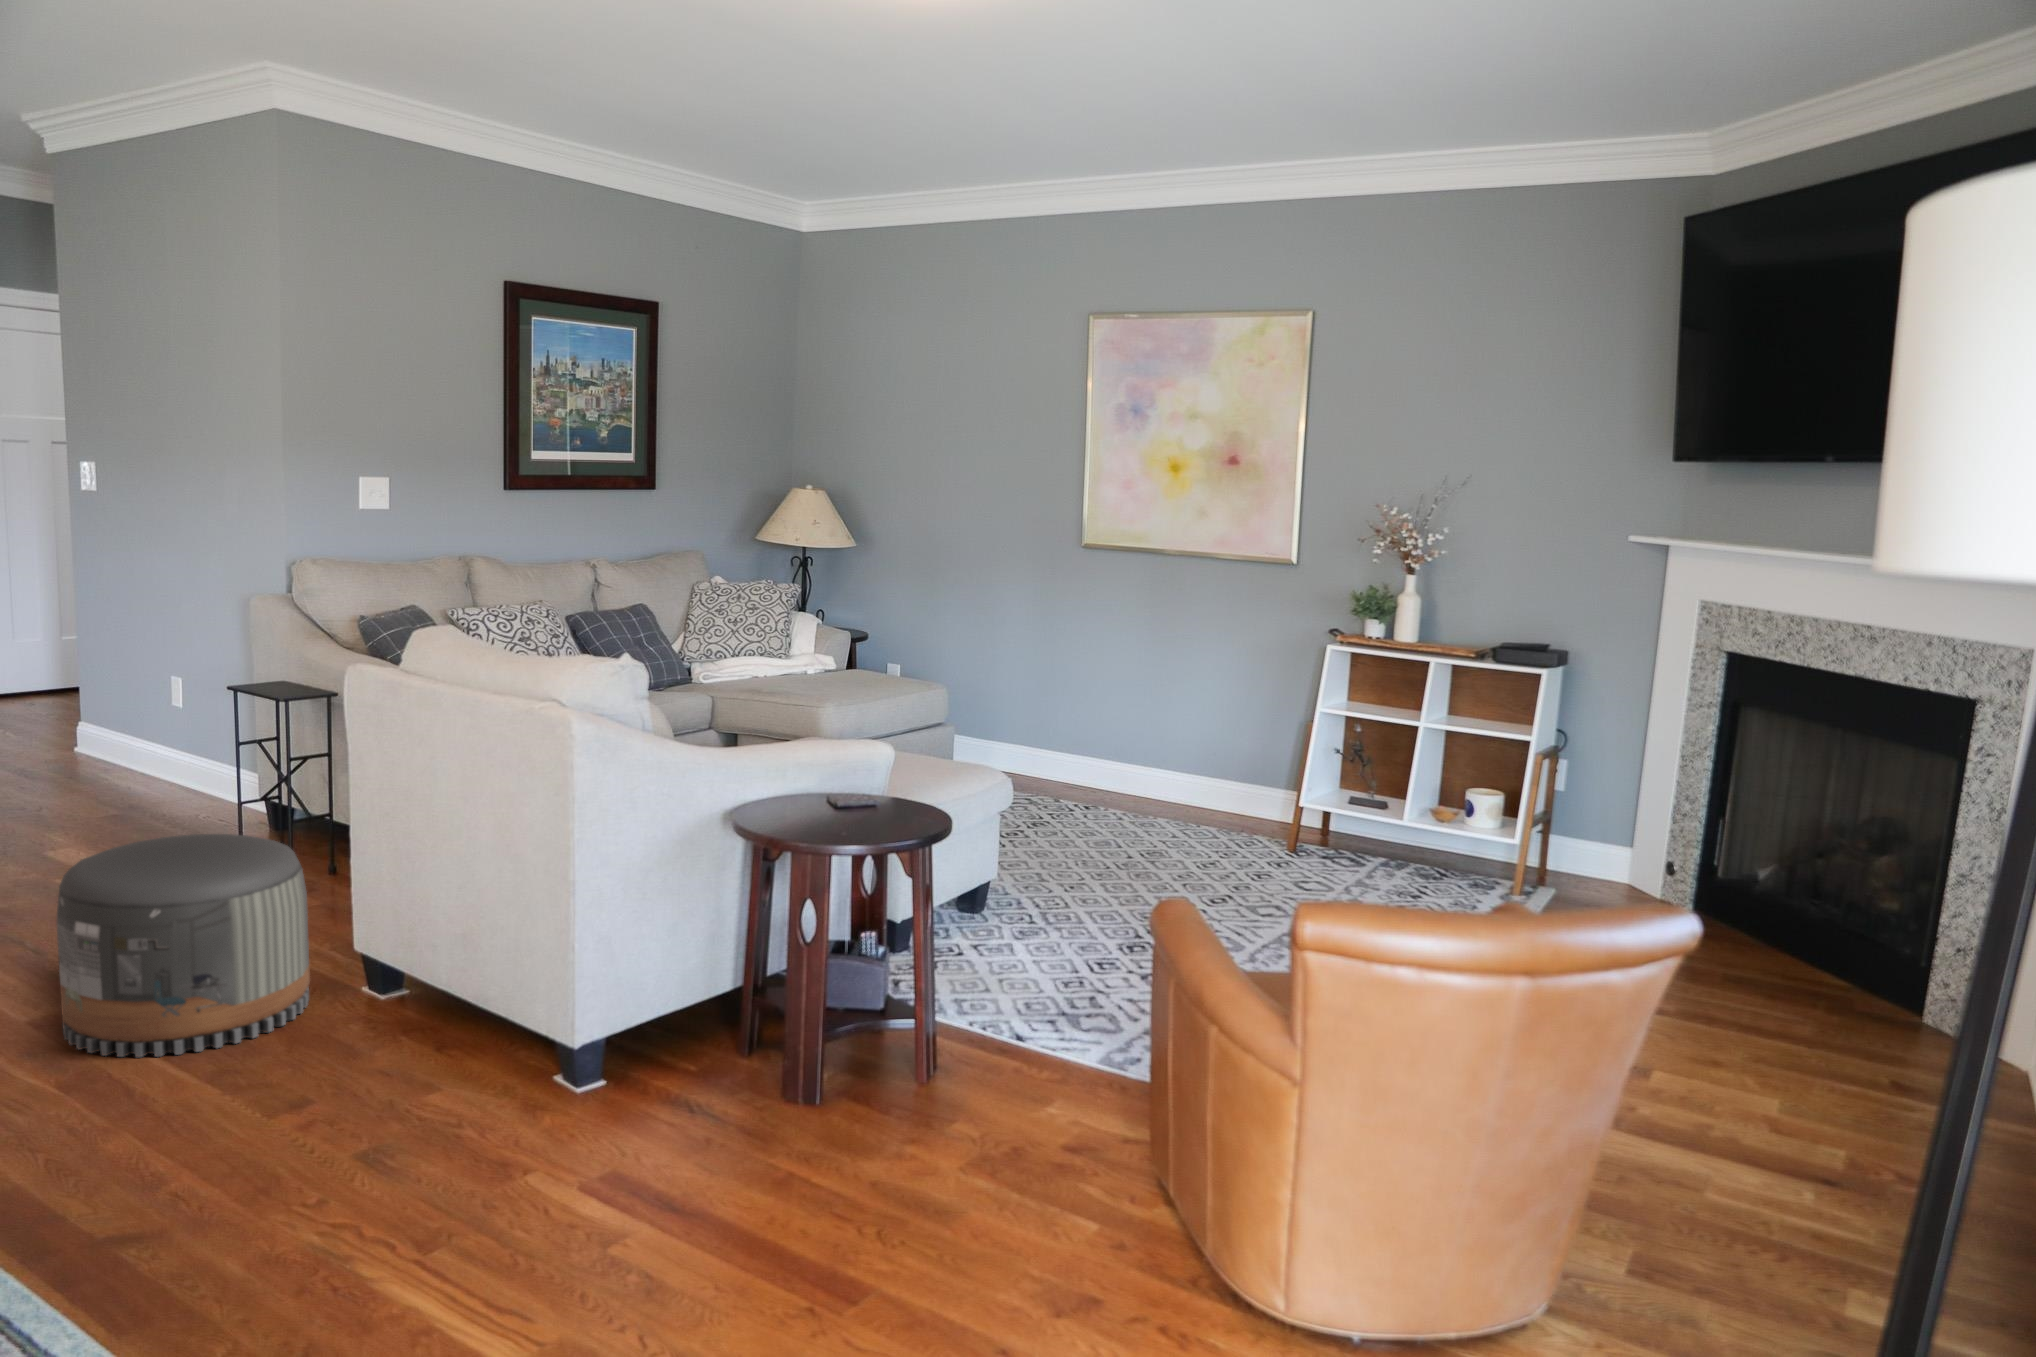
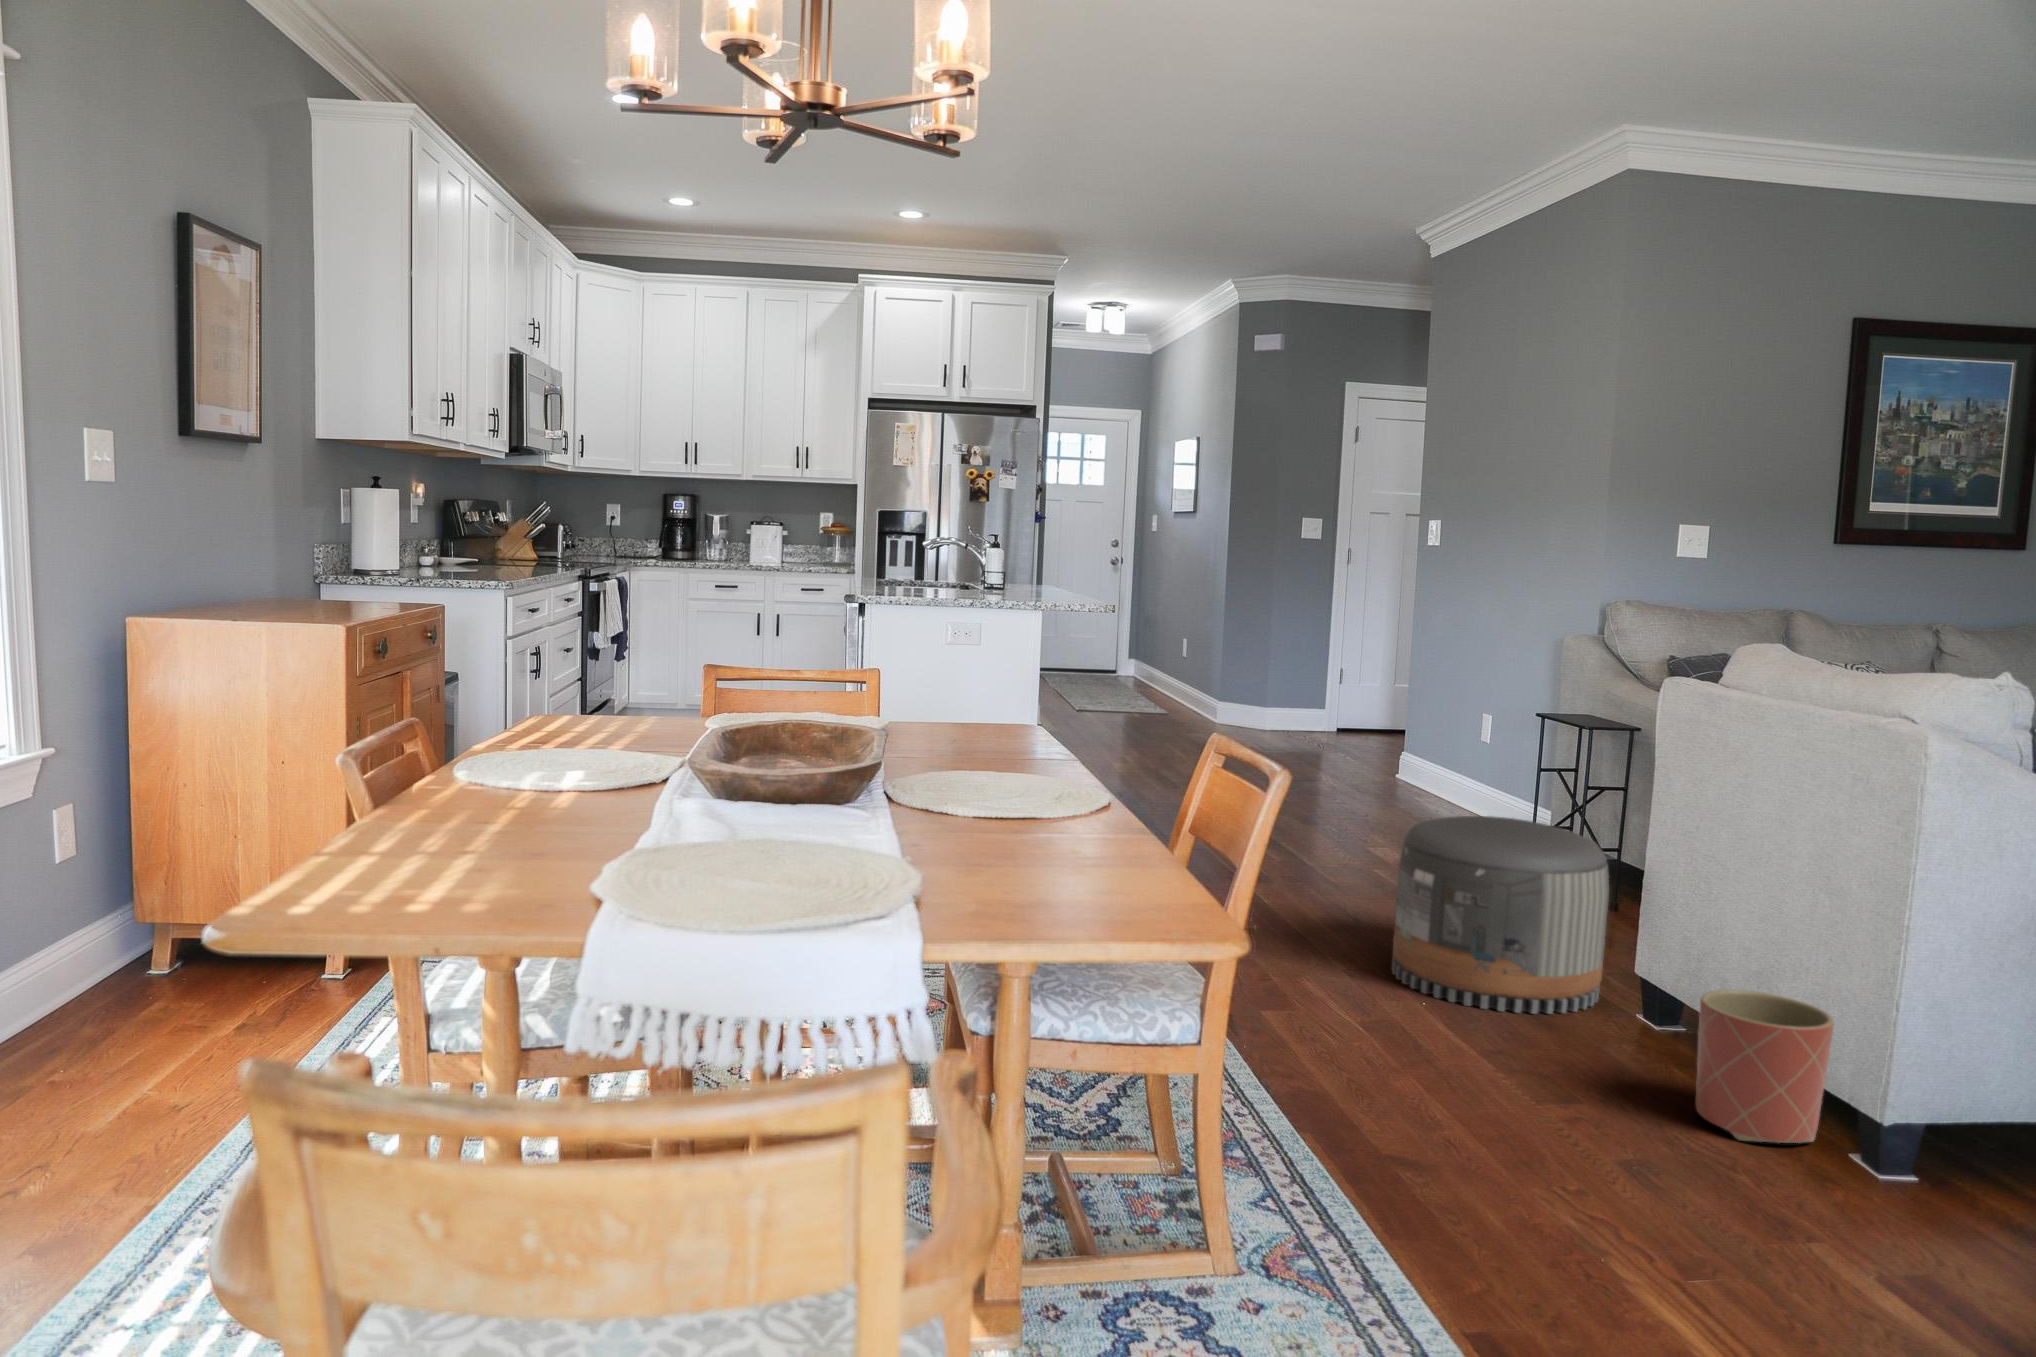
planter: none [394,980,513,1129] -> present [1696,990,1834,1143]

